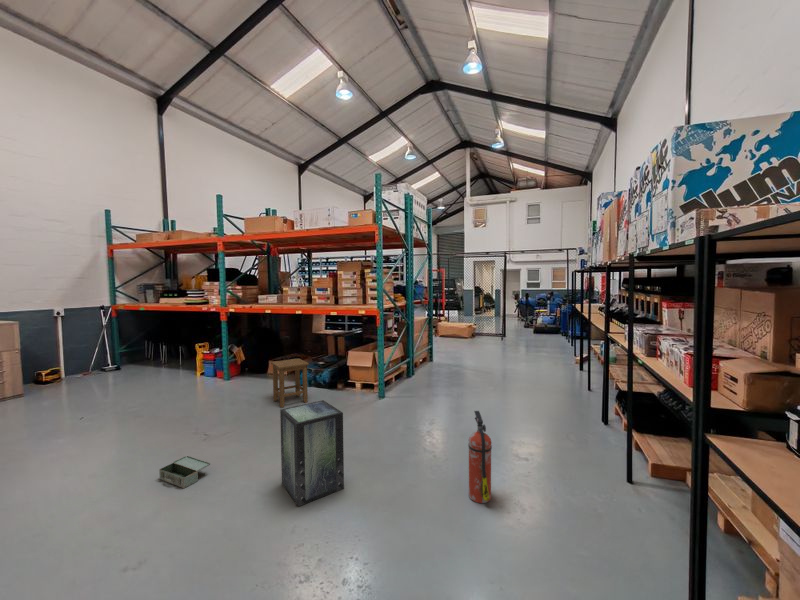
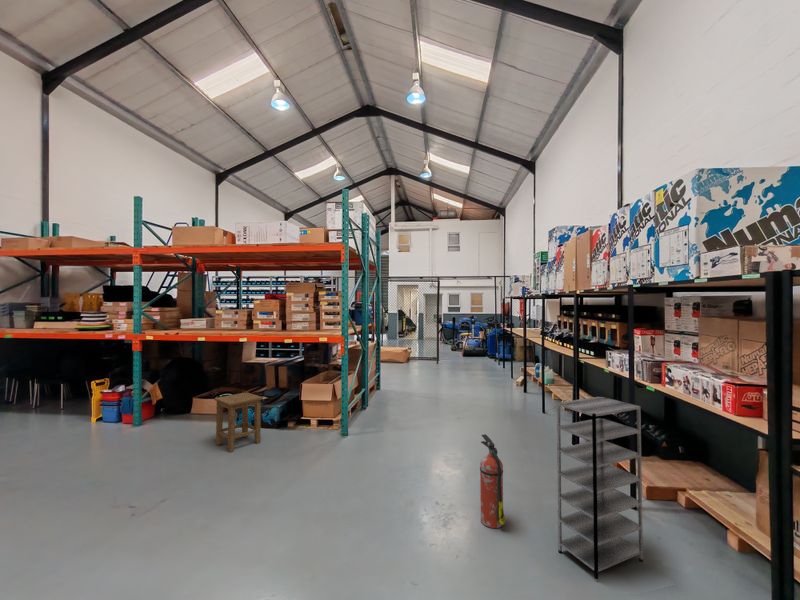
shelving unit: none [535,380,634,572] -> present [557,396,643,581]
storage box: present [280,400,344,507] -> none [275,438,351,566]
toolbox: present [159,456,210,488] -> none [102,526,175,569]

